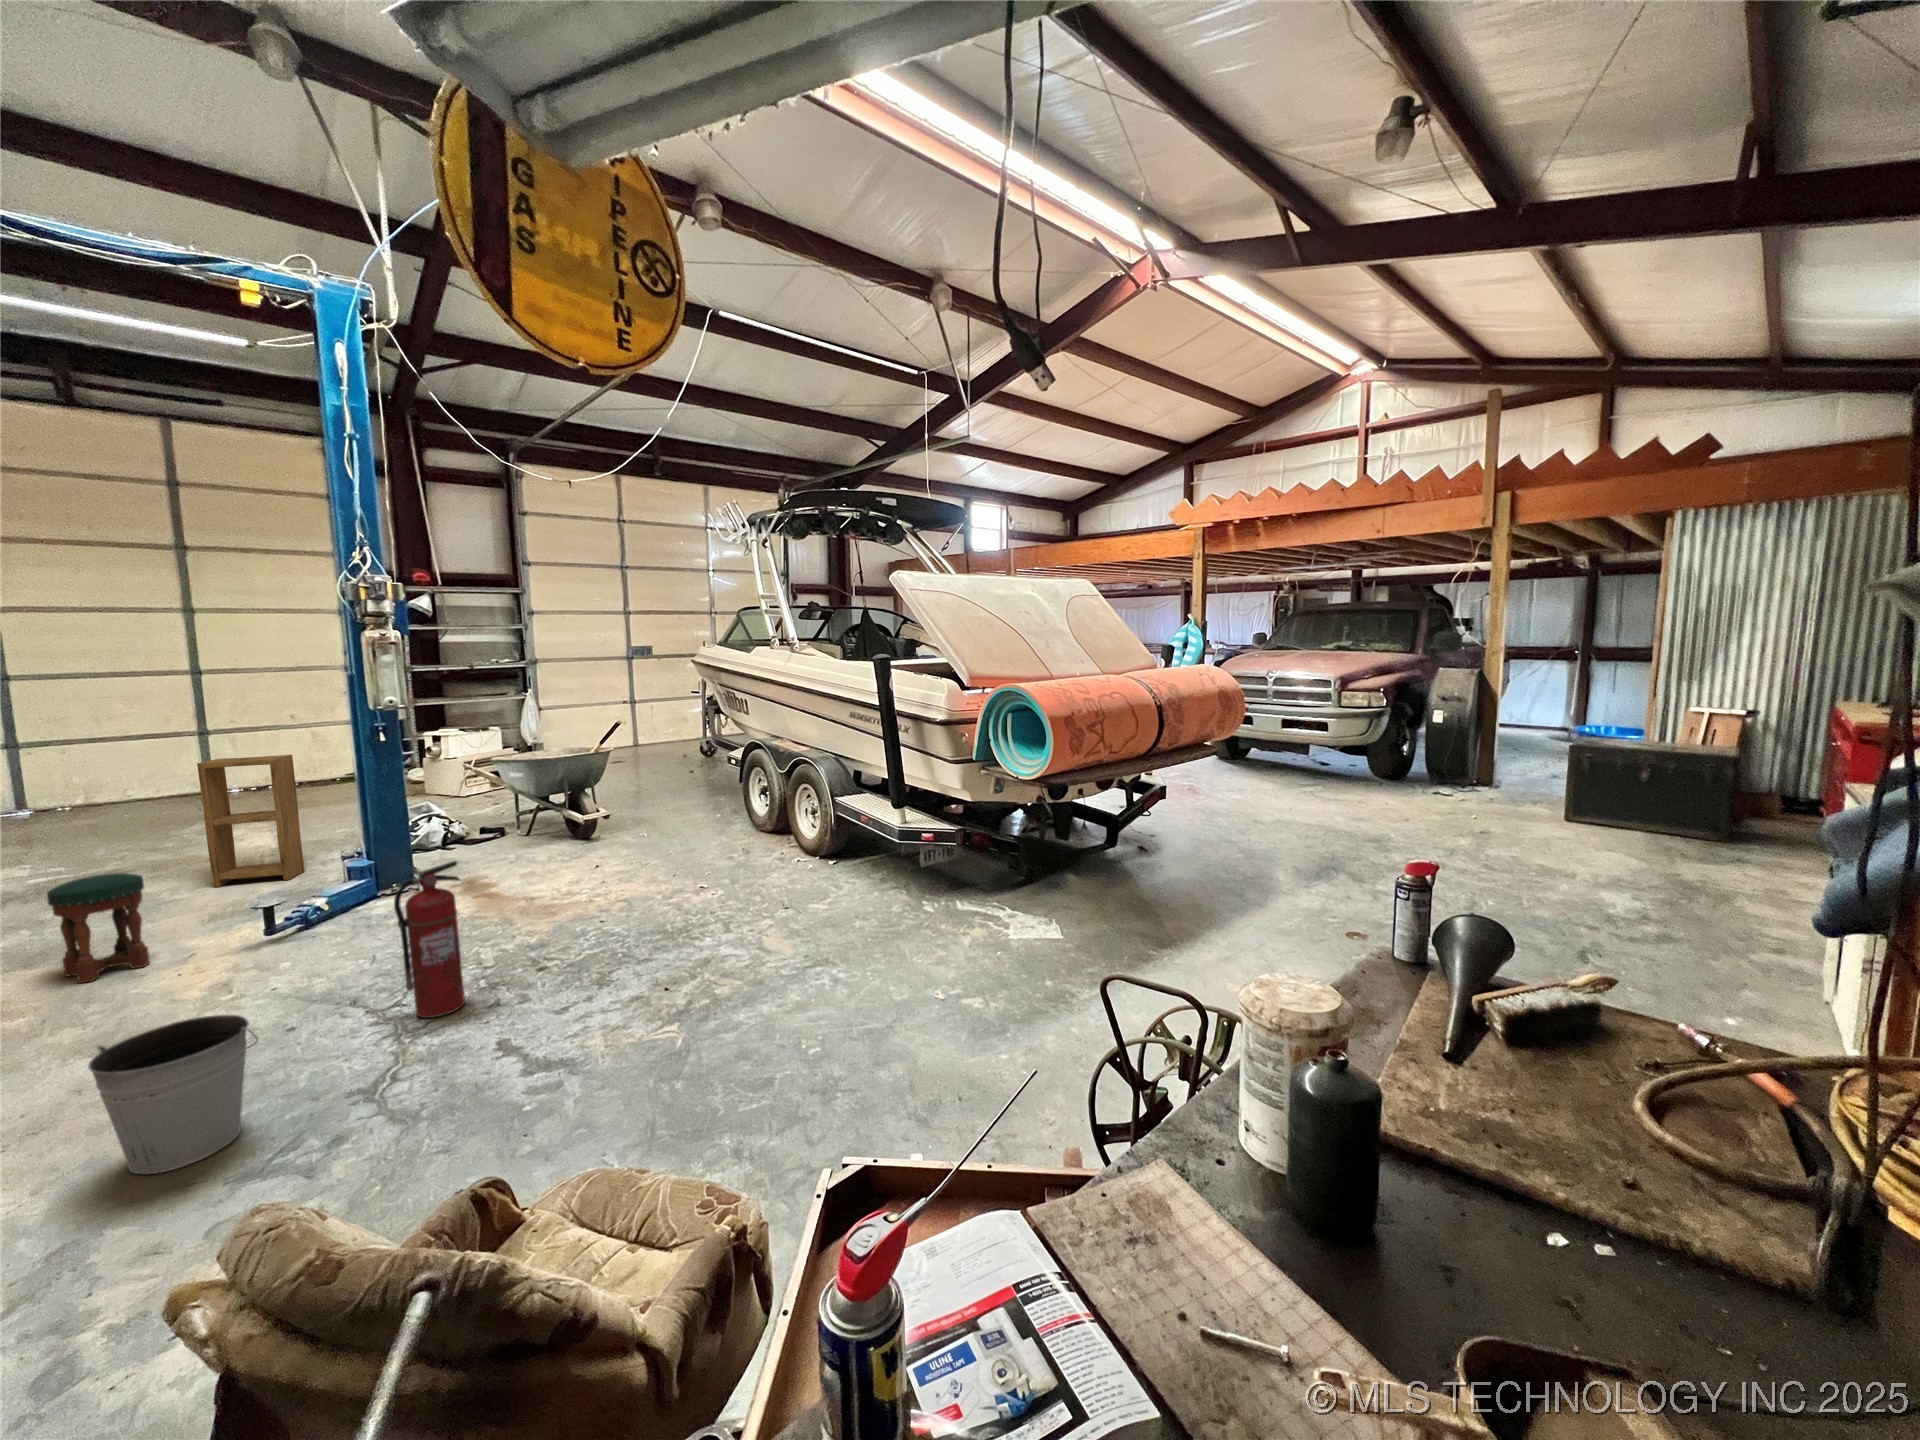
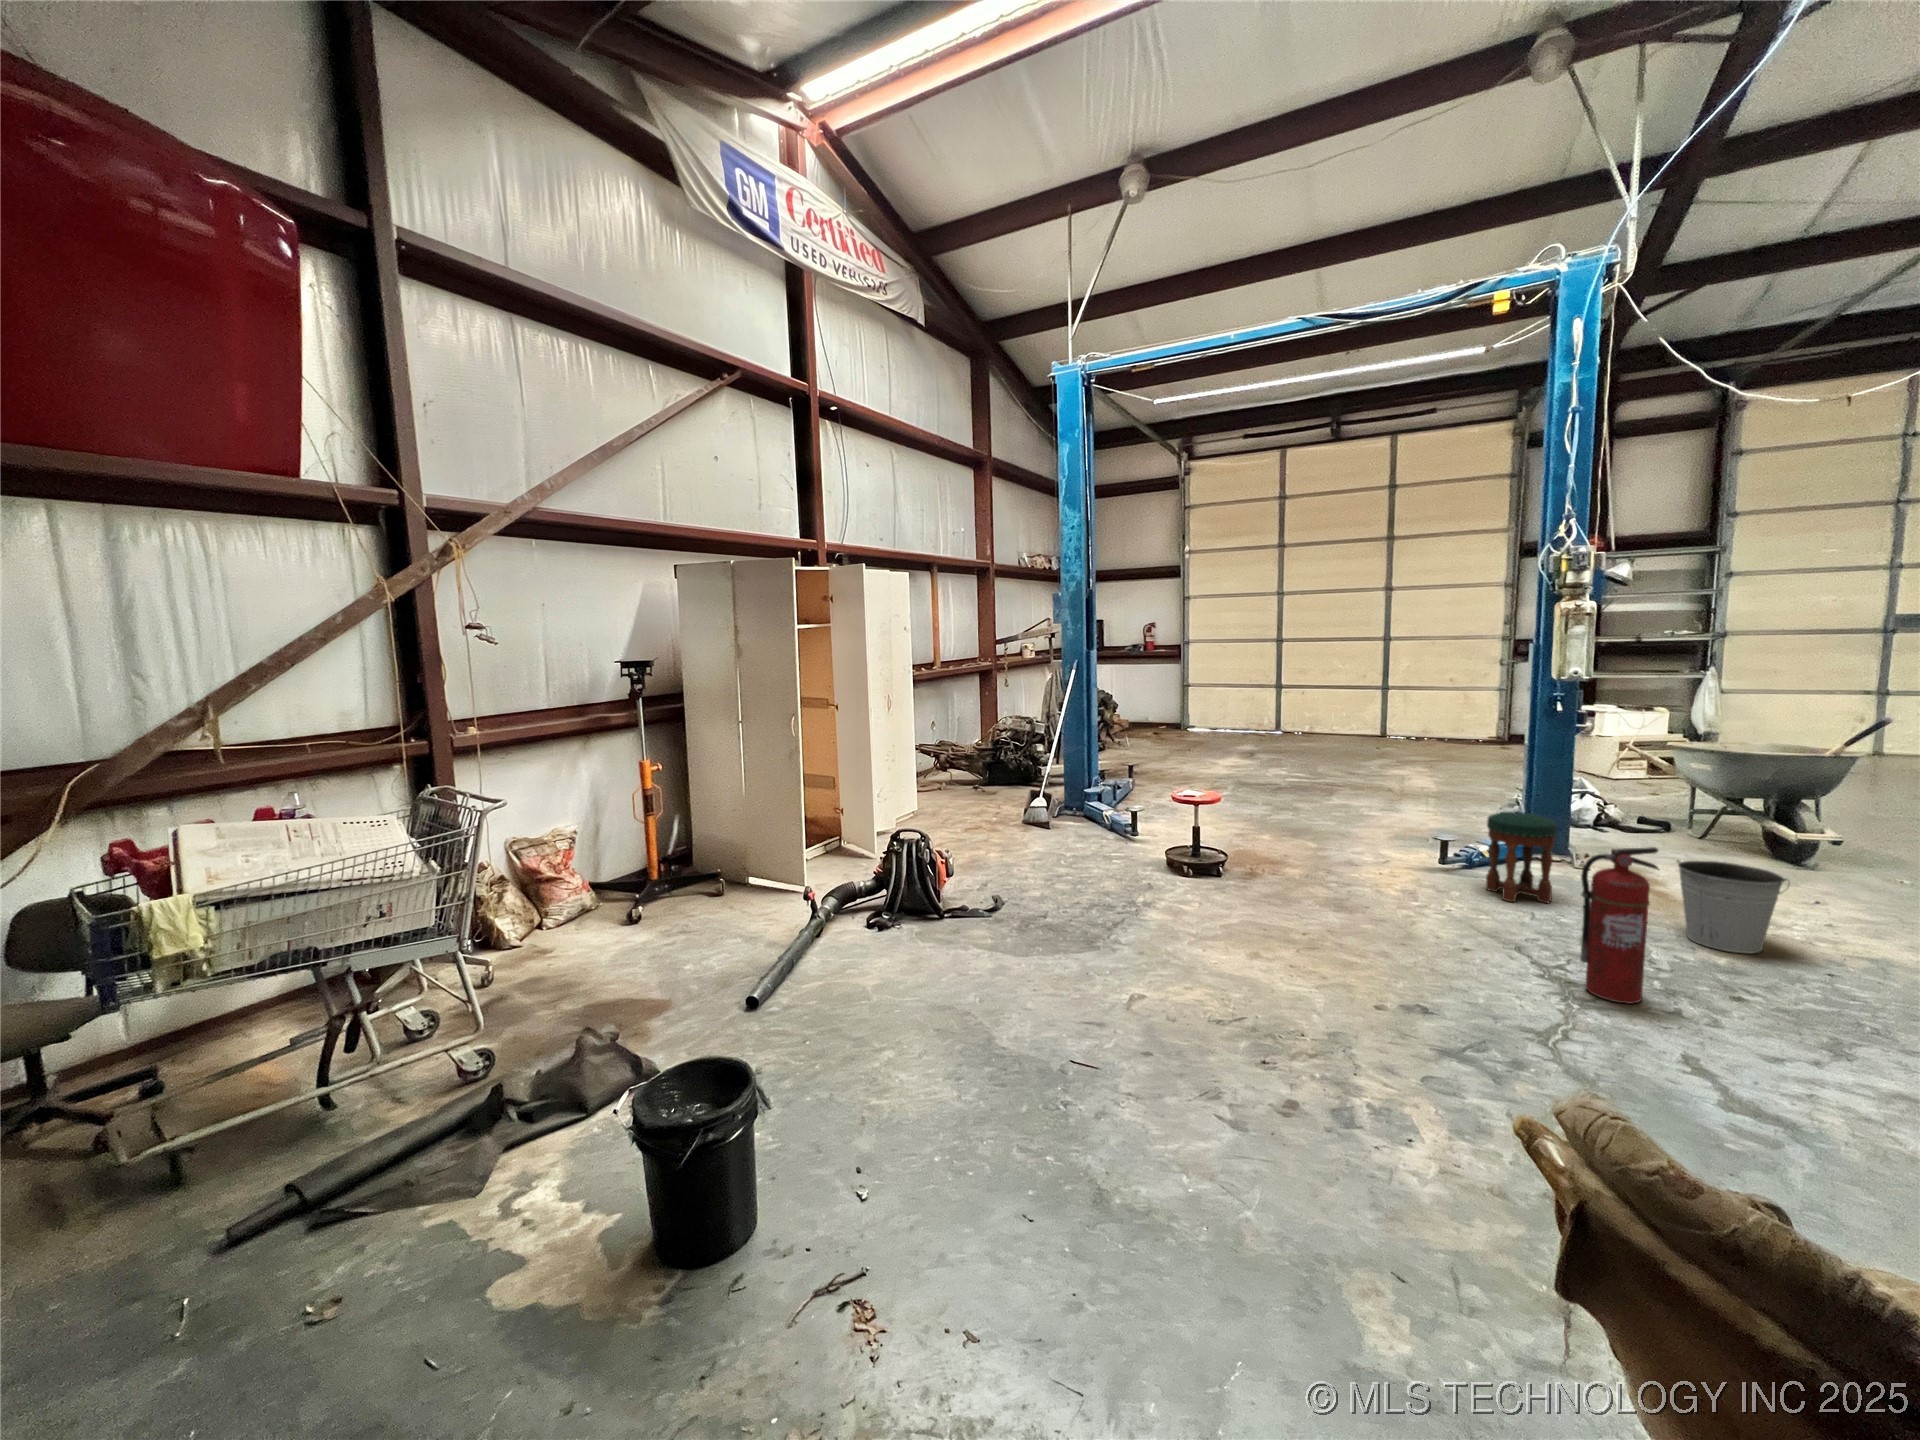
shelving unit: present [197,755,305,887] -> none [1396,711,1467,821]
stool: present [47,873,150,983] -> present [1486,812,1557,903]
bucket: present [88,1015,258,1174] -> present [1677,860,1788,954]

